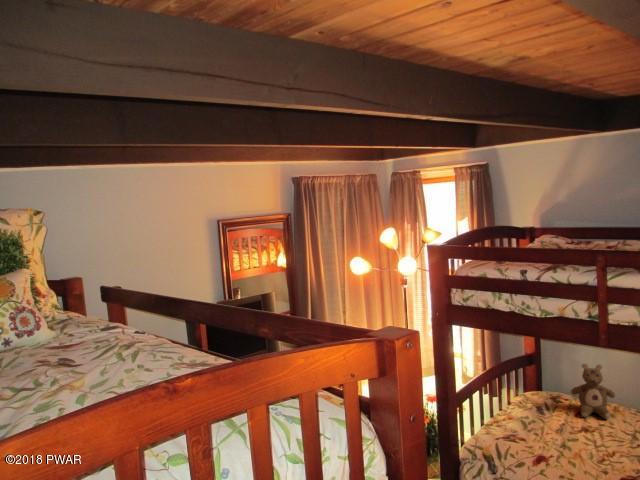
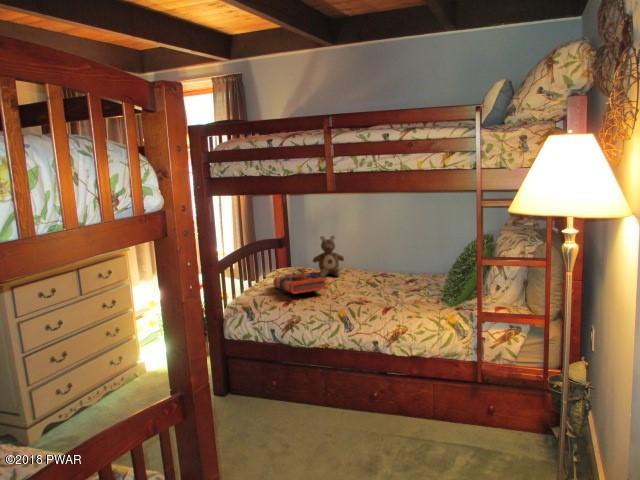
book: none [520,413,595,450] -> present [273,273,328,294]

